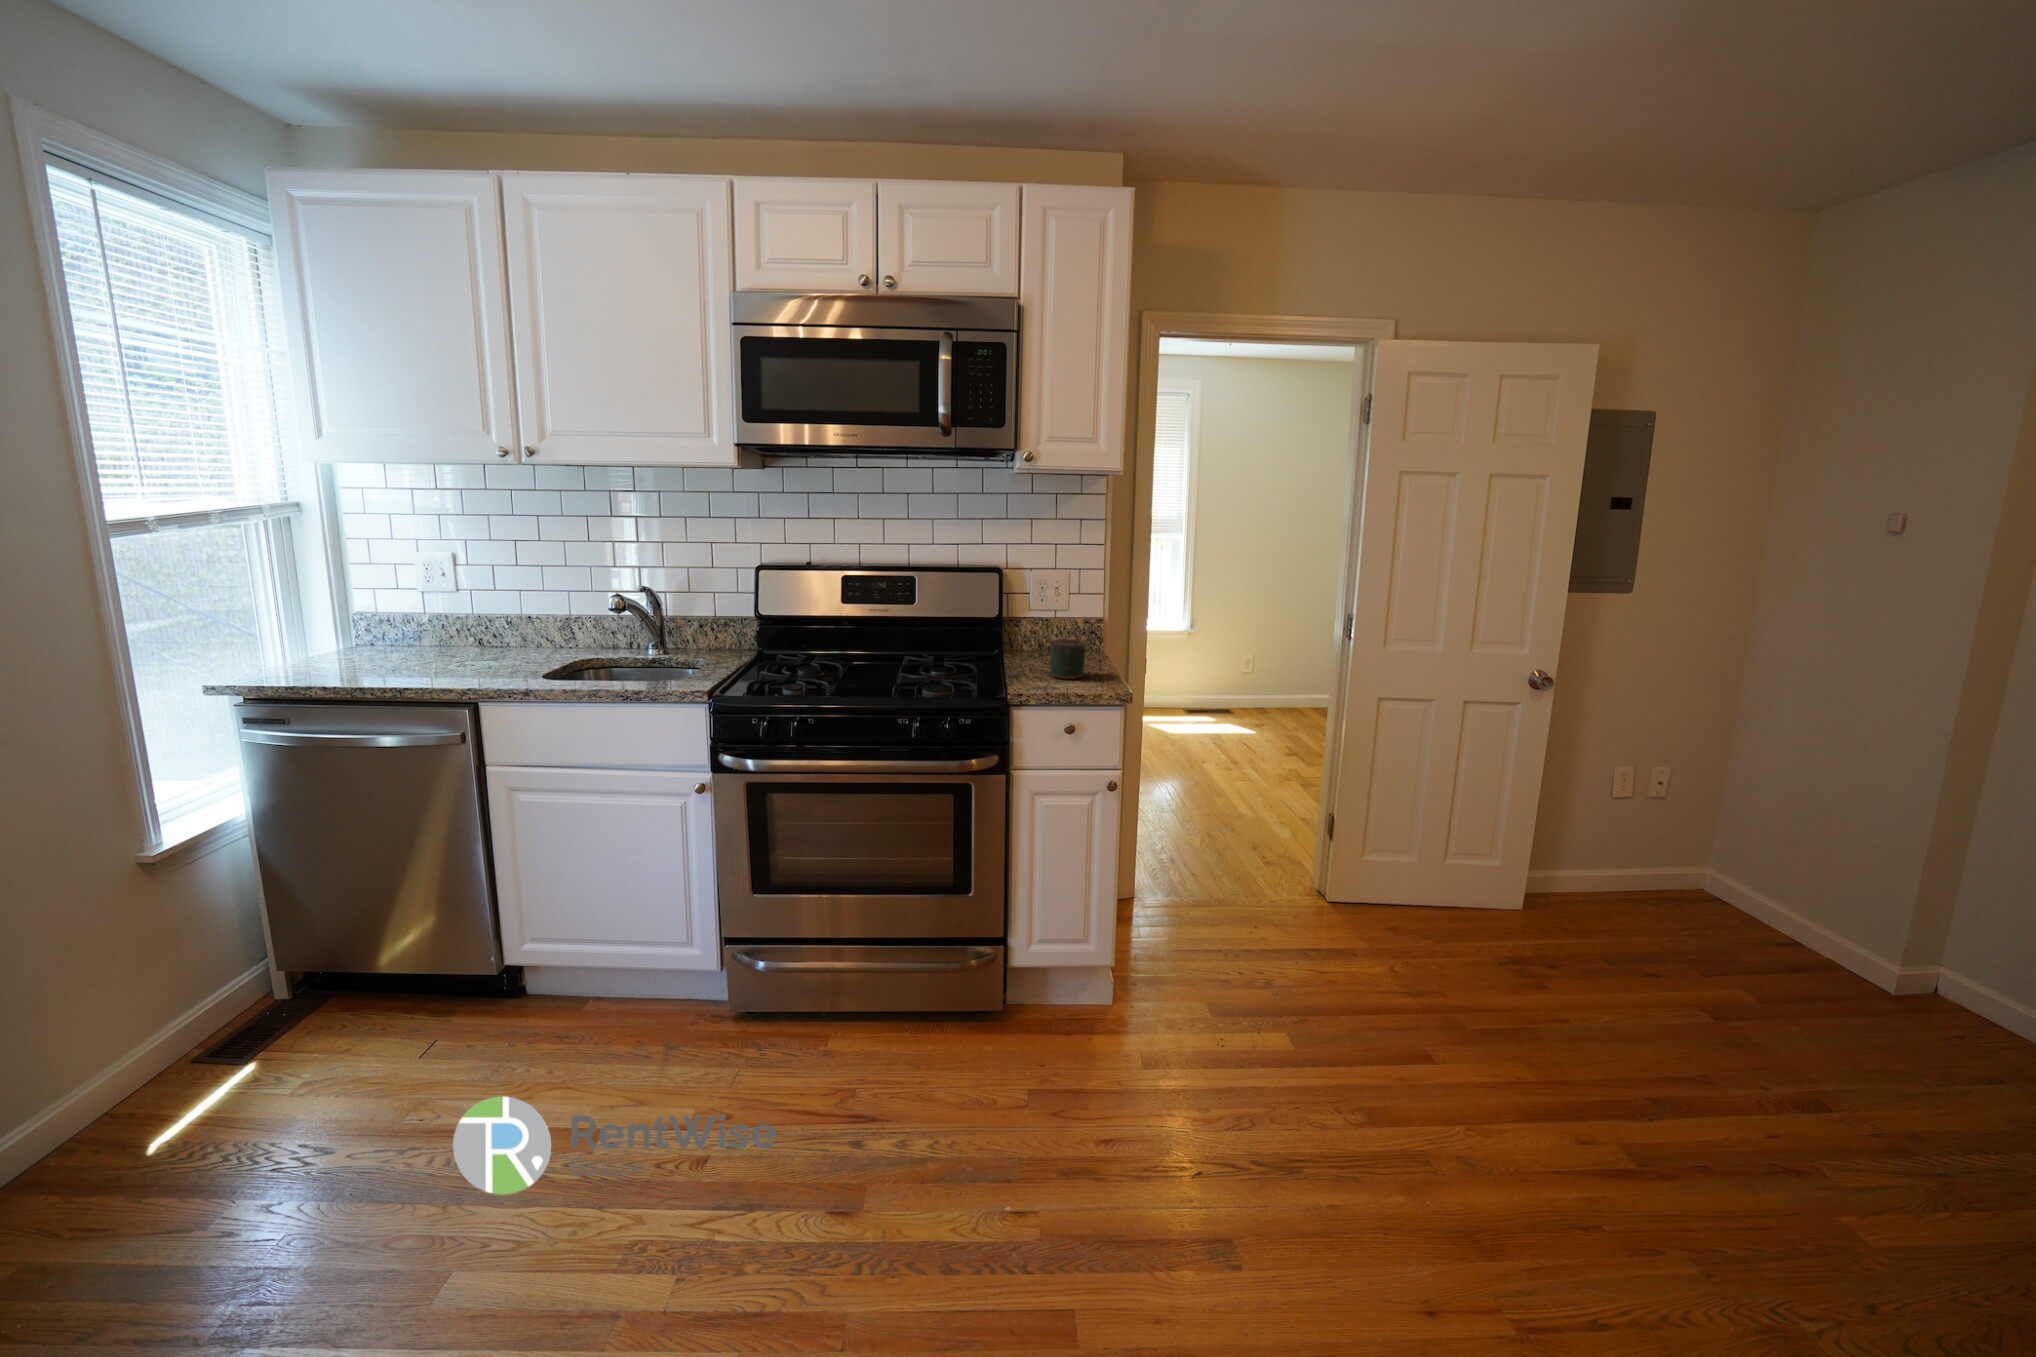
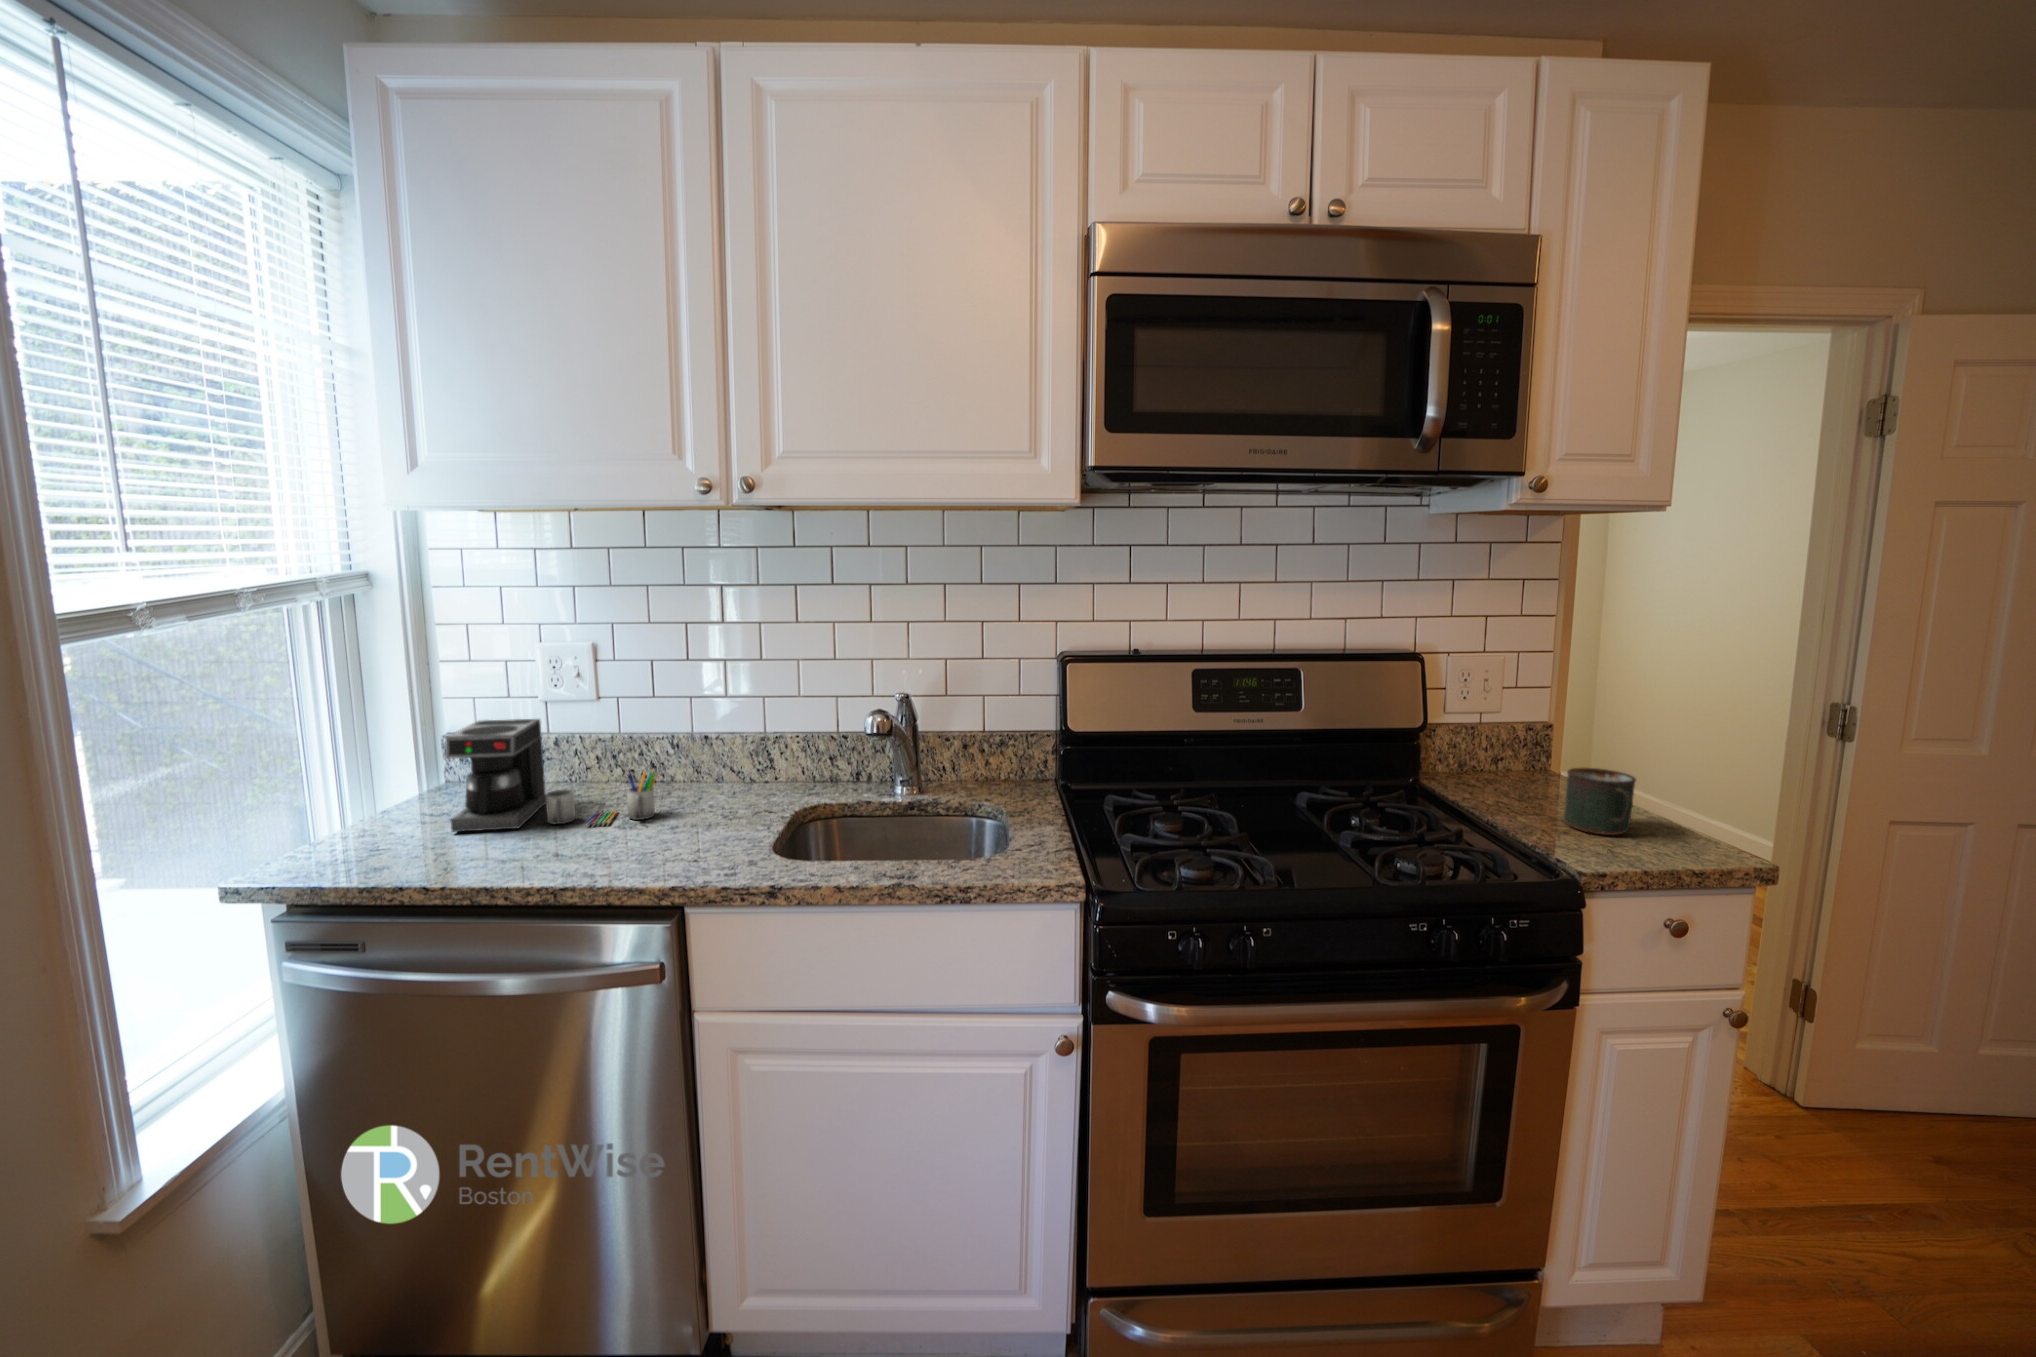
coffee maker: none [344,600,485,666] -> present [445,719,659,832]

